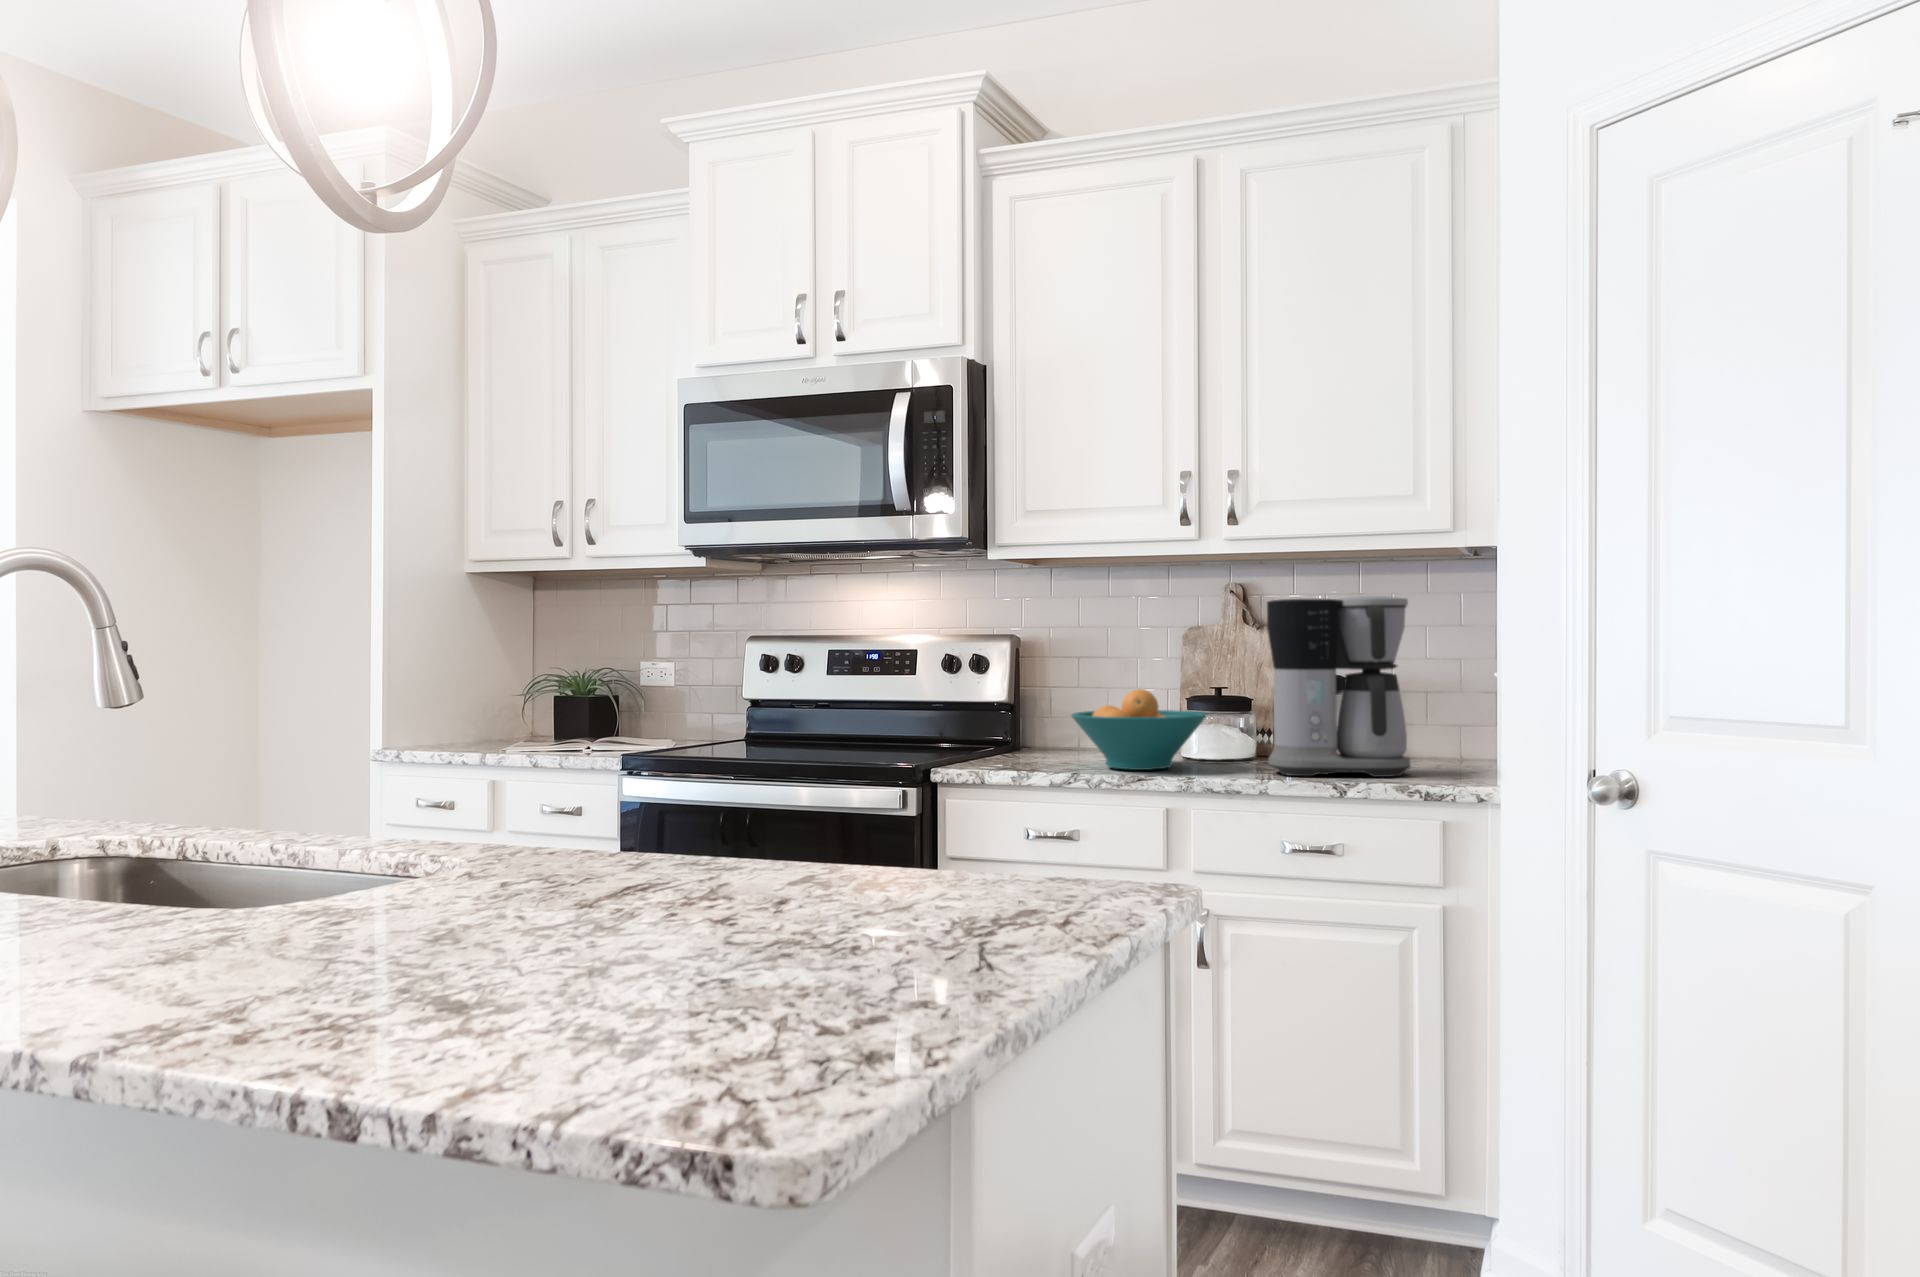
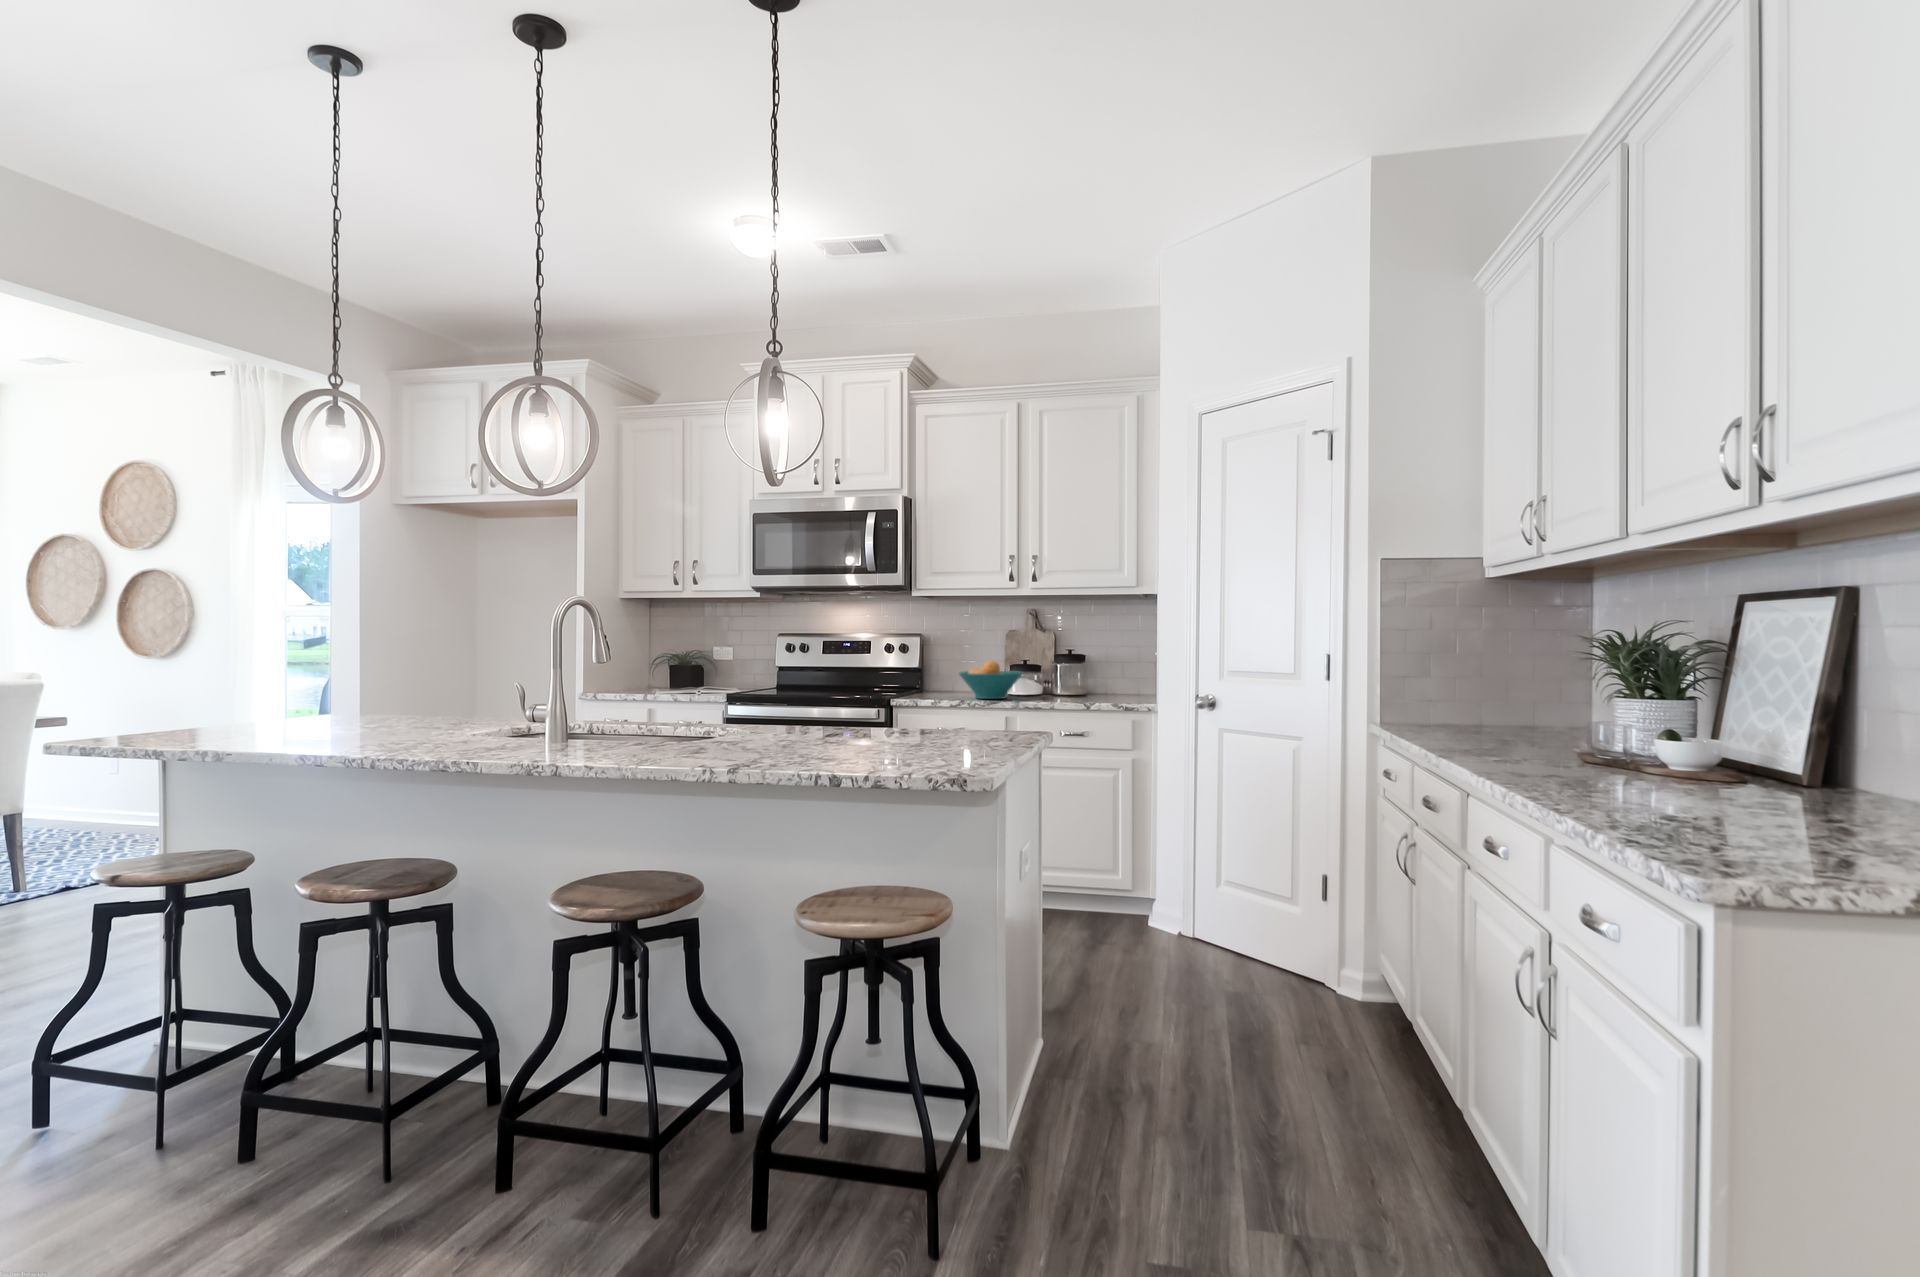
coffee maker: present [1267,596,1410,777] -> none [1052,618,1117,701]

